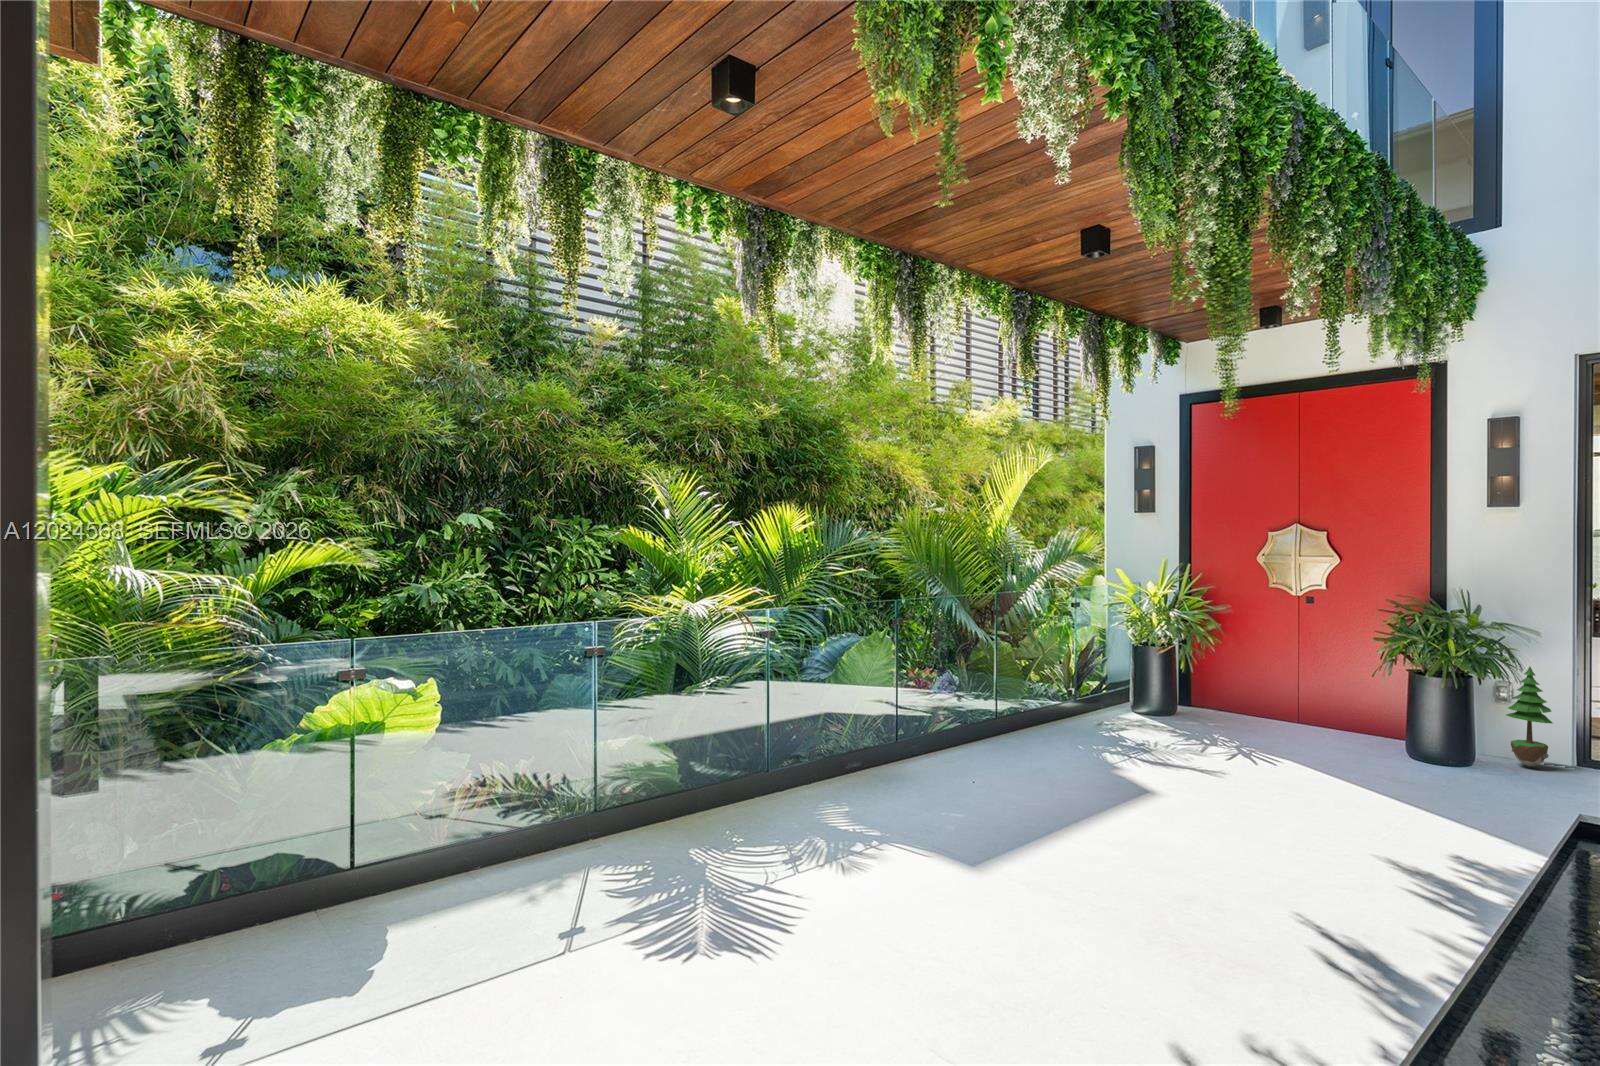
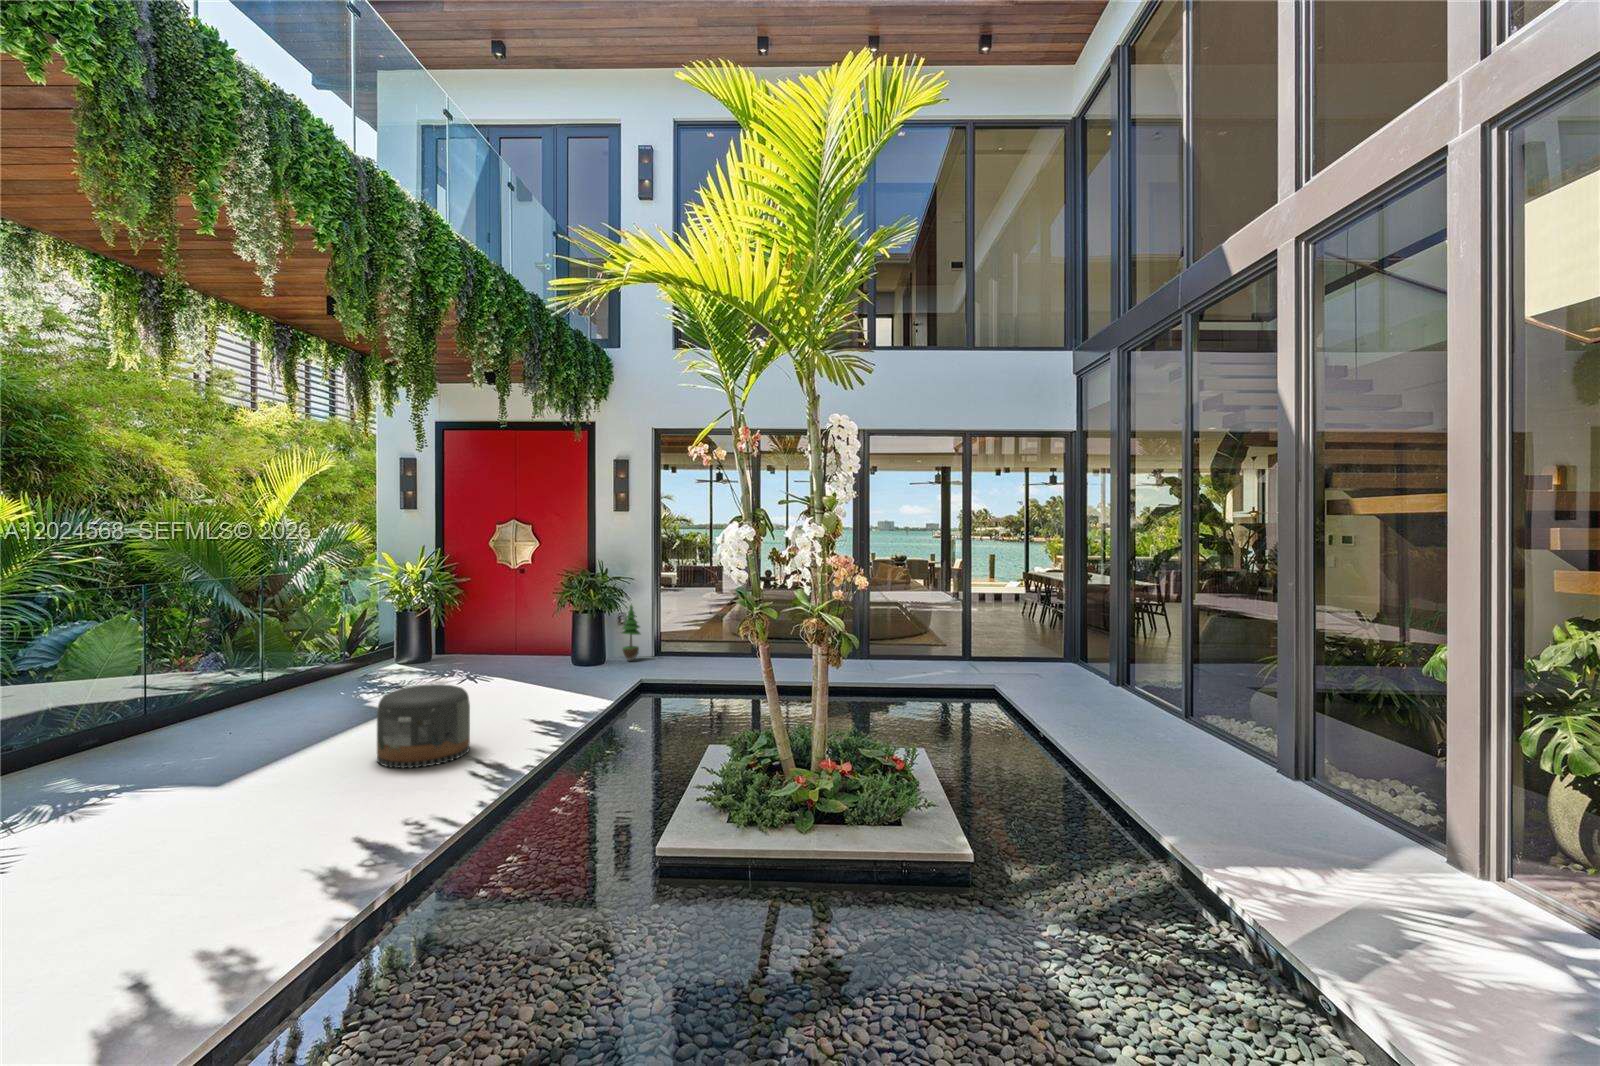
pouf: none [1168,773,1314,916] -> present [377,684,470,768]

